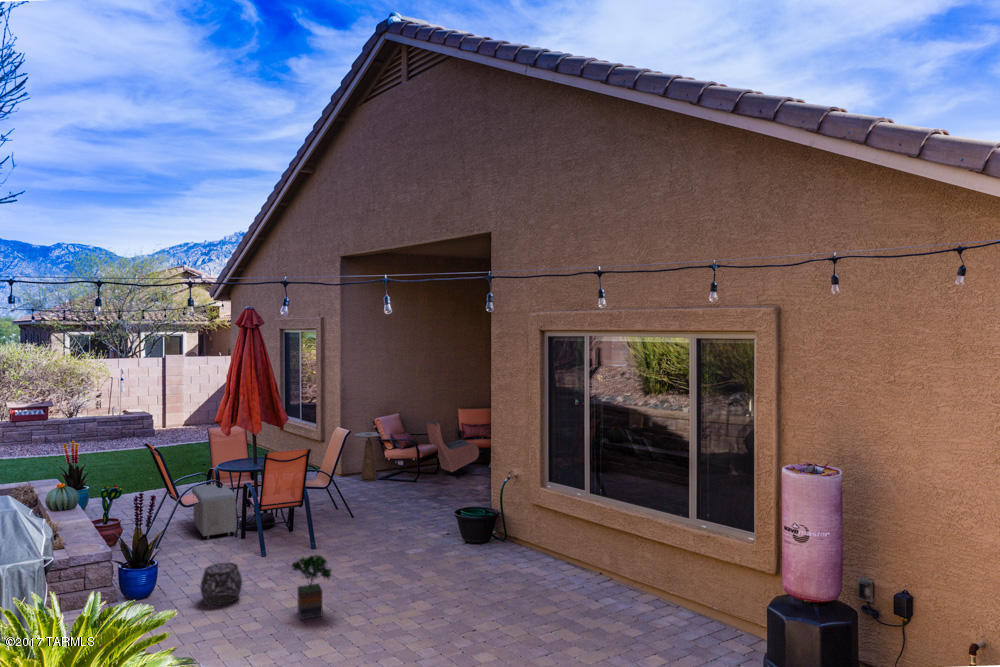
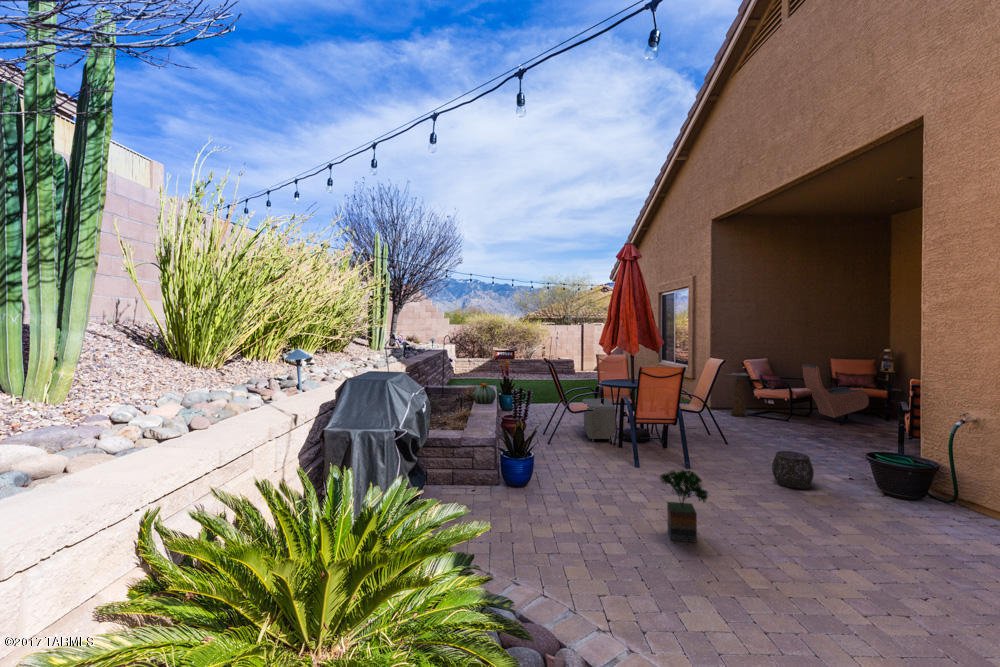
woven basket: present [200,563,242,606] -> present [772,451,814,489]

